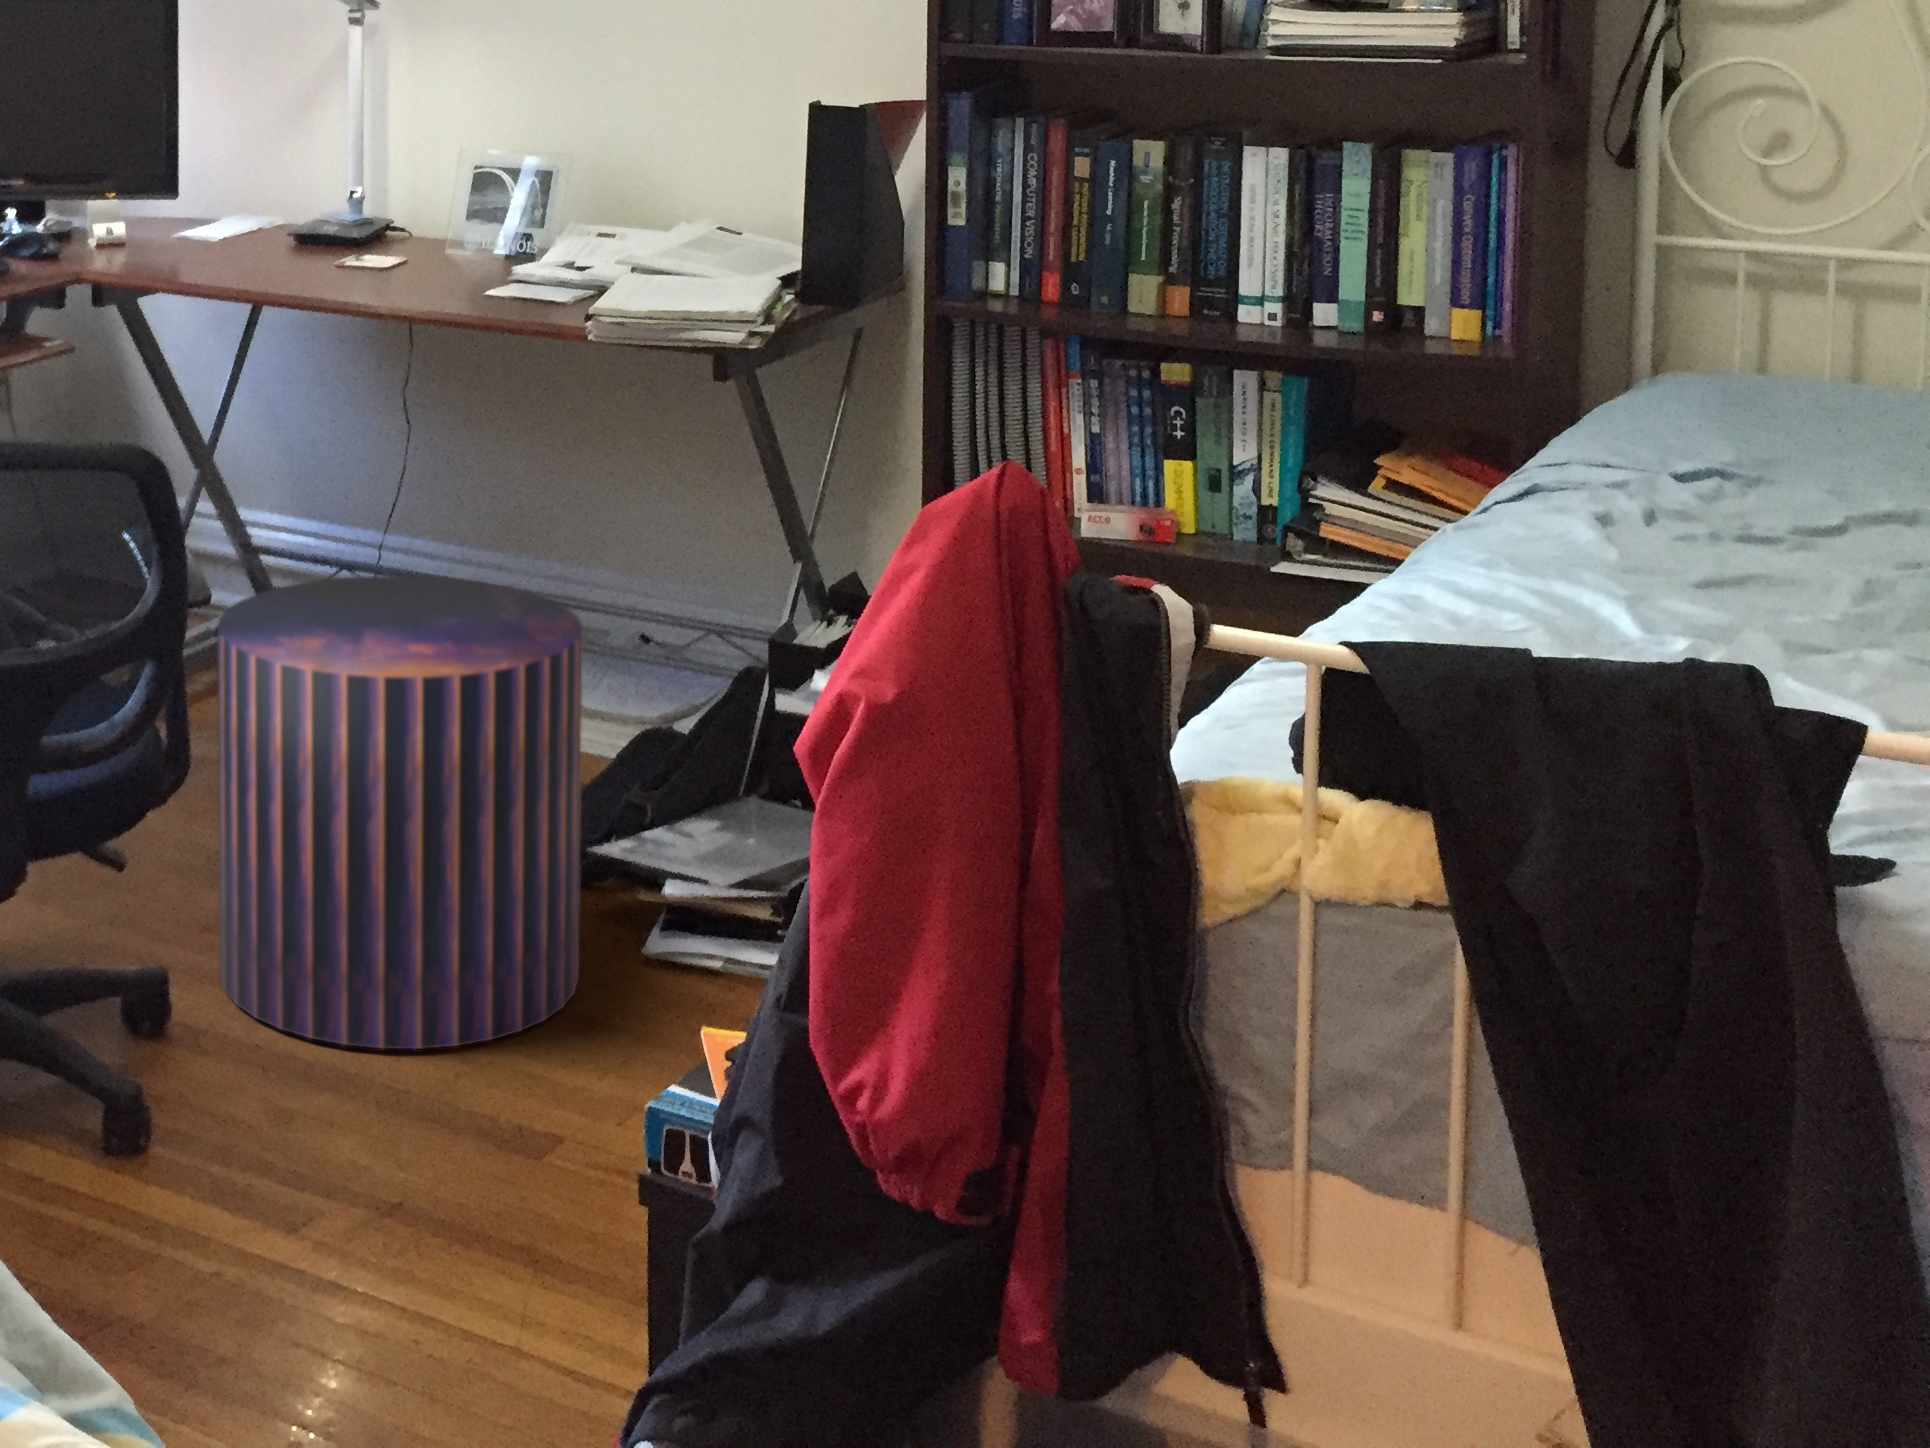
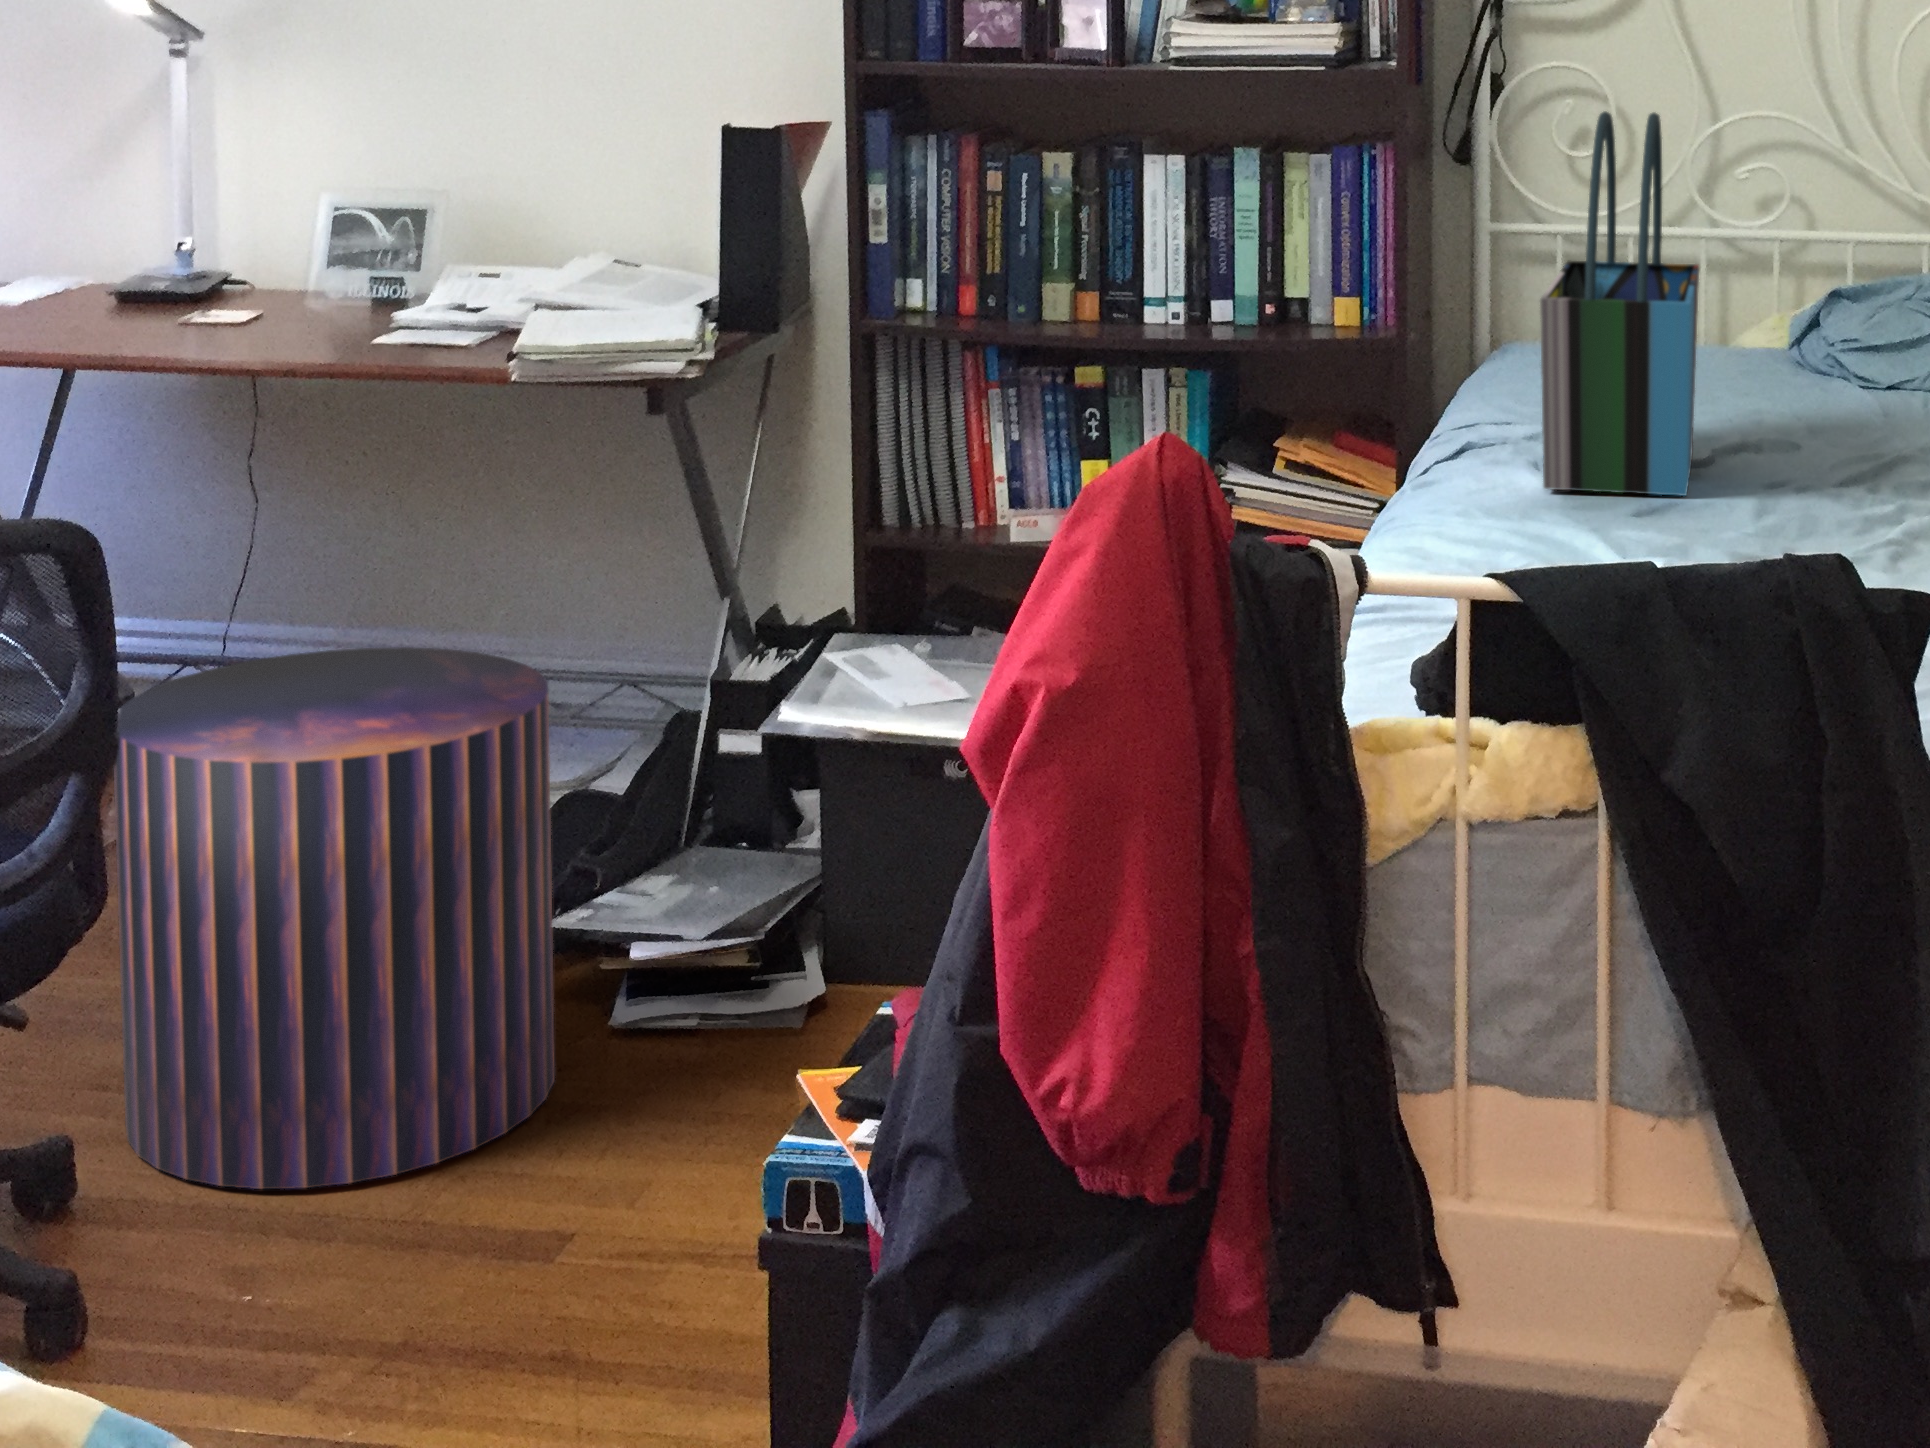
tote bag: none [1581,137,1837,576] -> present [1540,111,1699,496]

